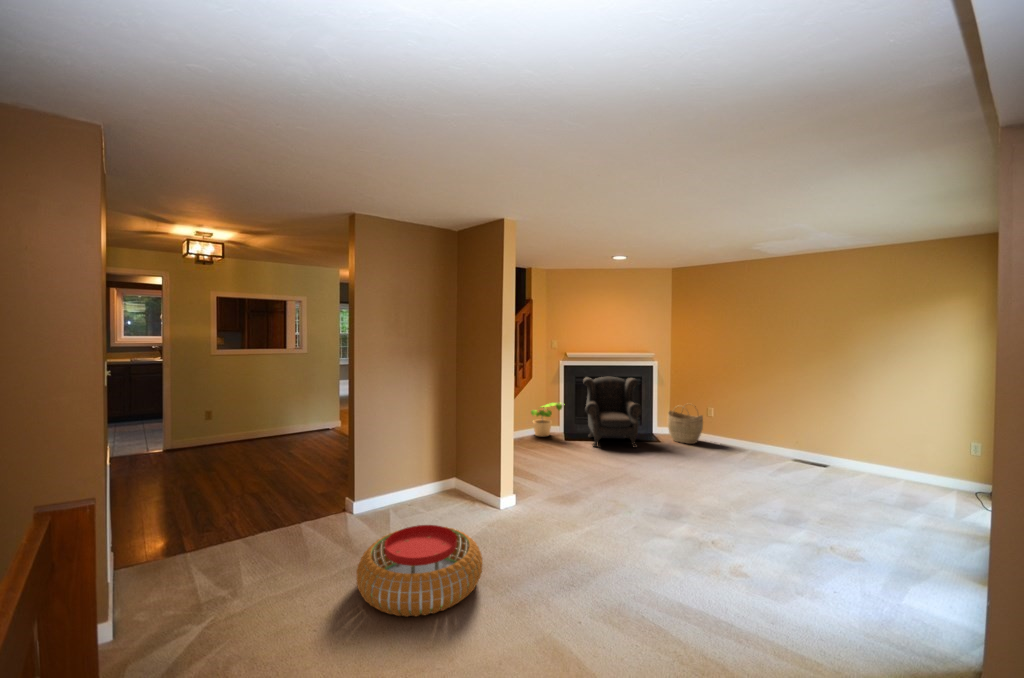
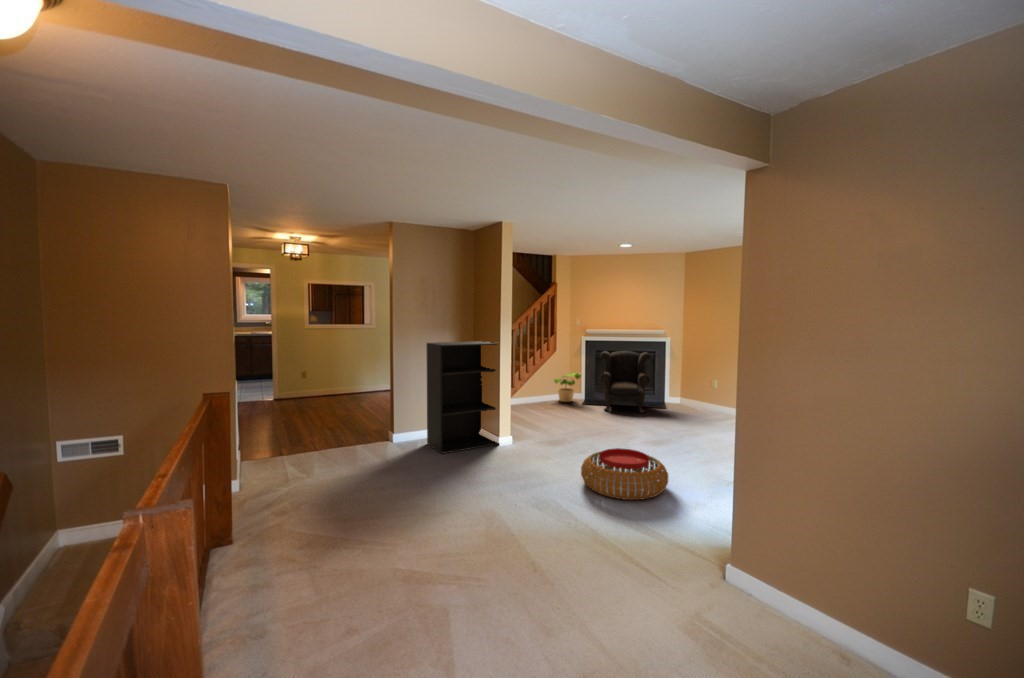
bookshelf: none [402,371,500,530] -> present [426,341,499,454]
woven basket: present [668,404,703,444] -> none [678,376,710,413]
pouf: present [356,525,483,617] -> present [581,448,668,500]

